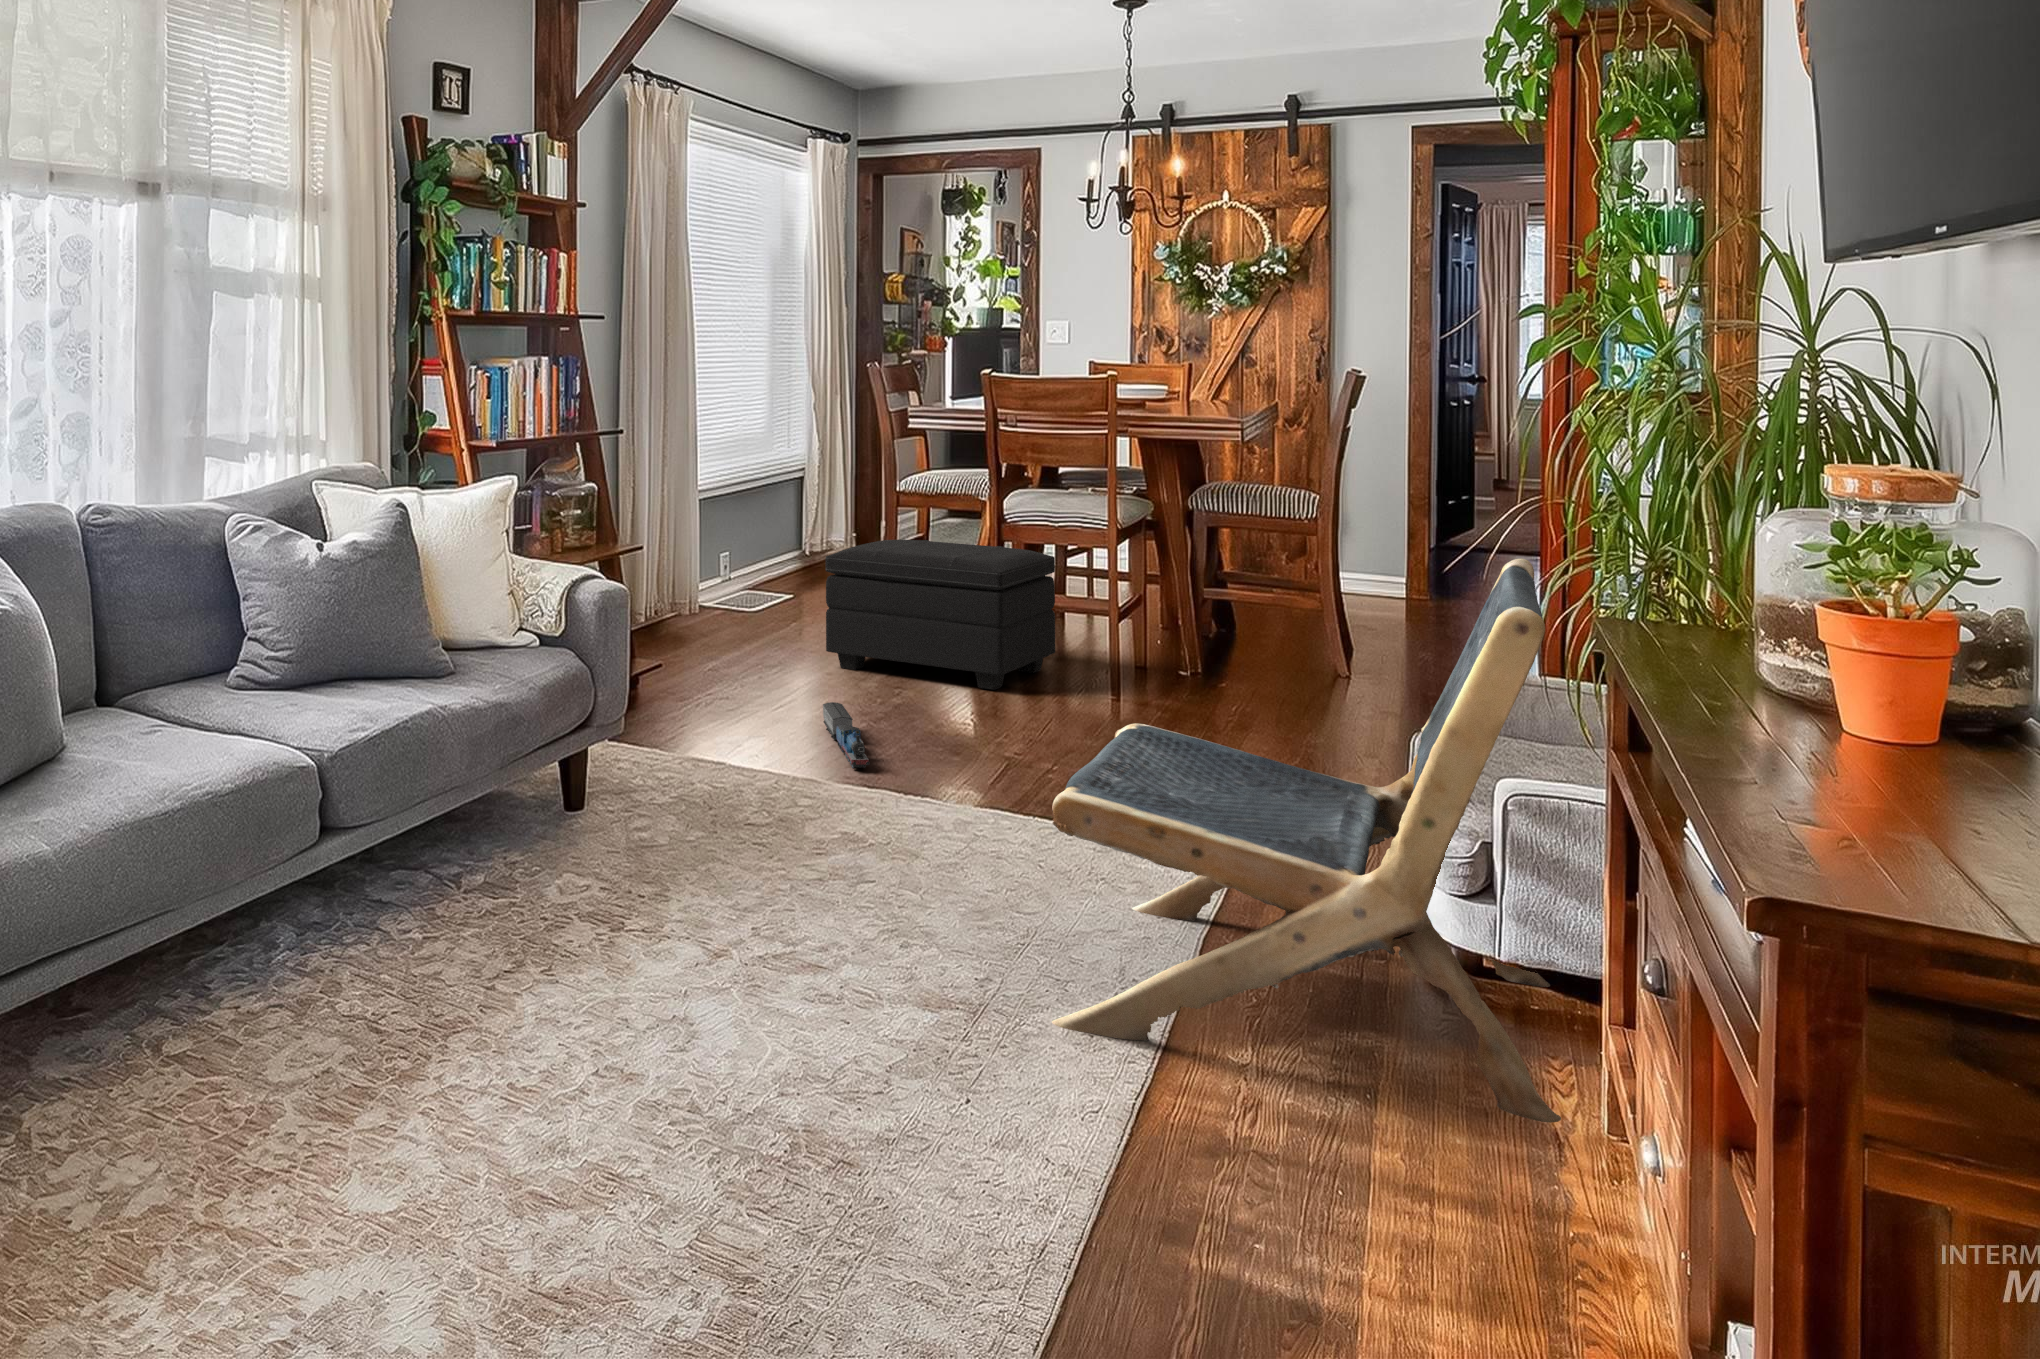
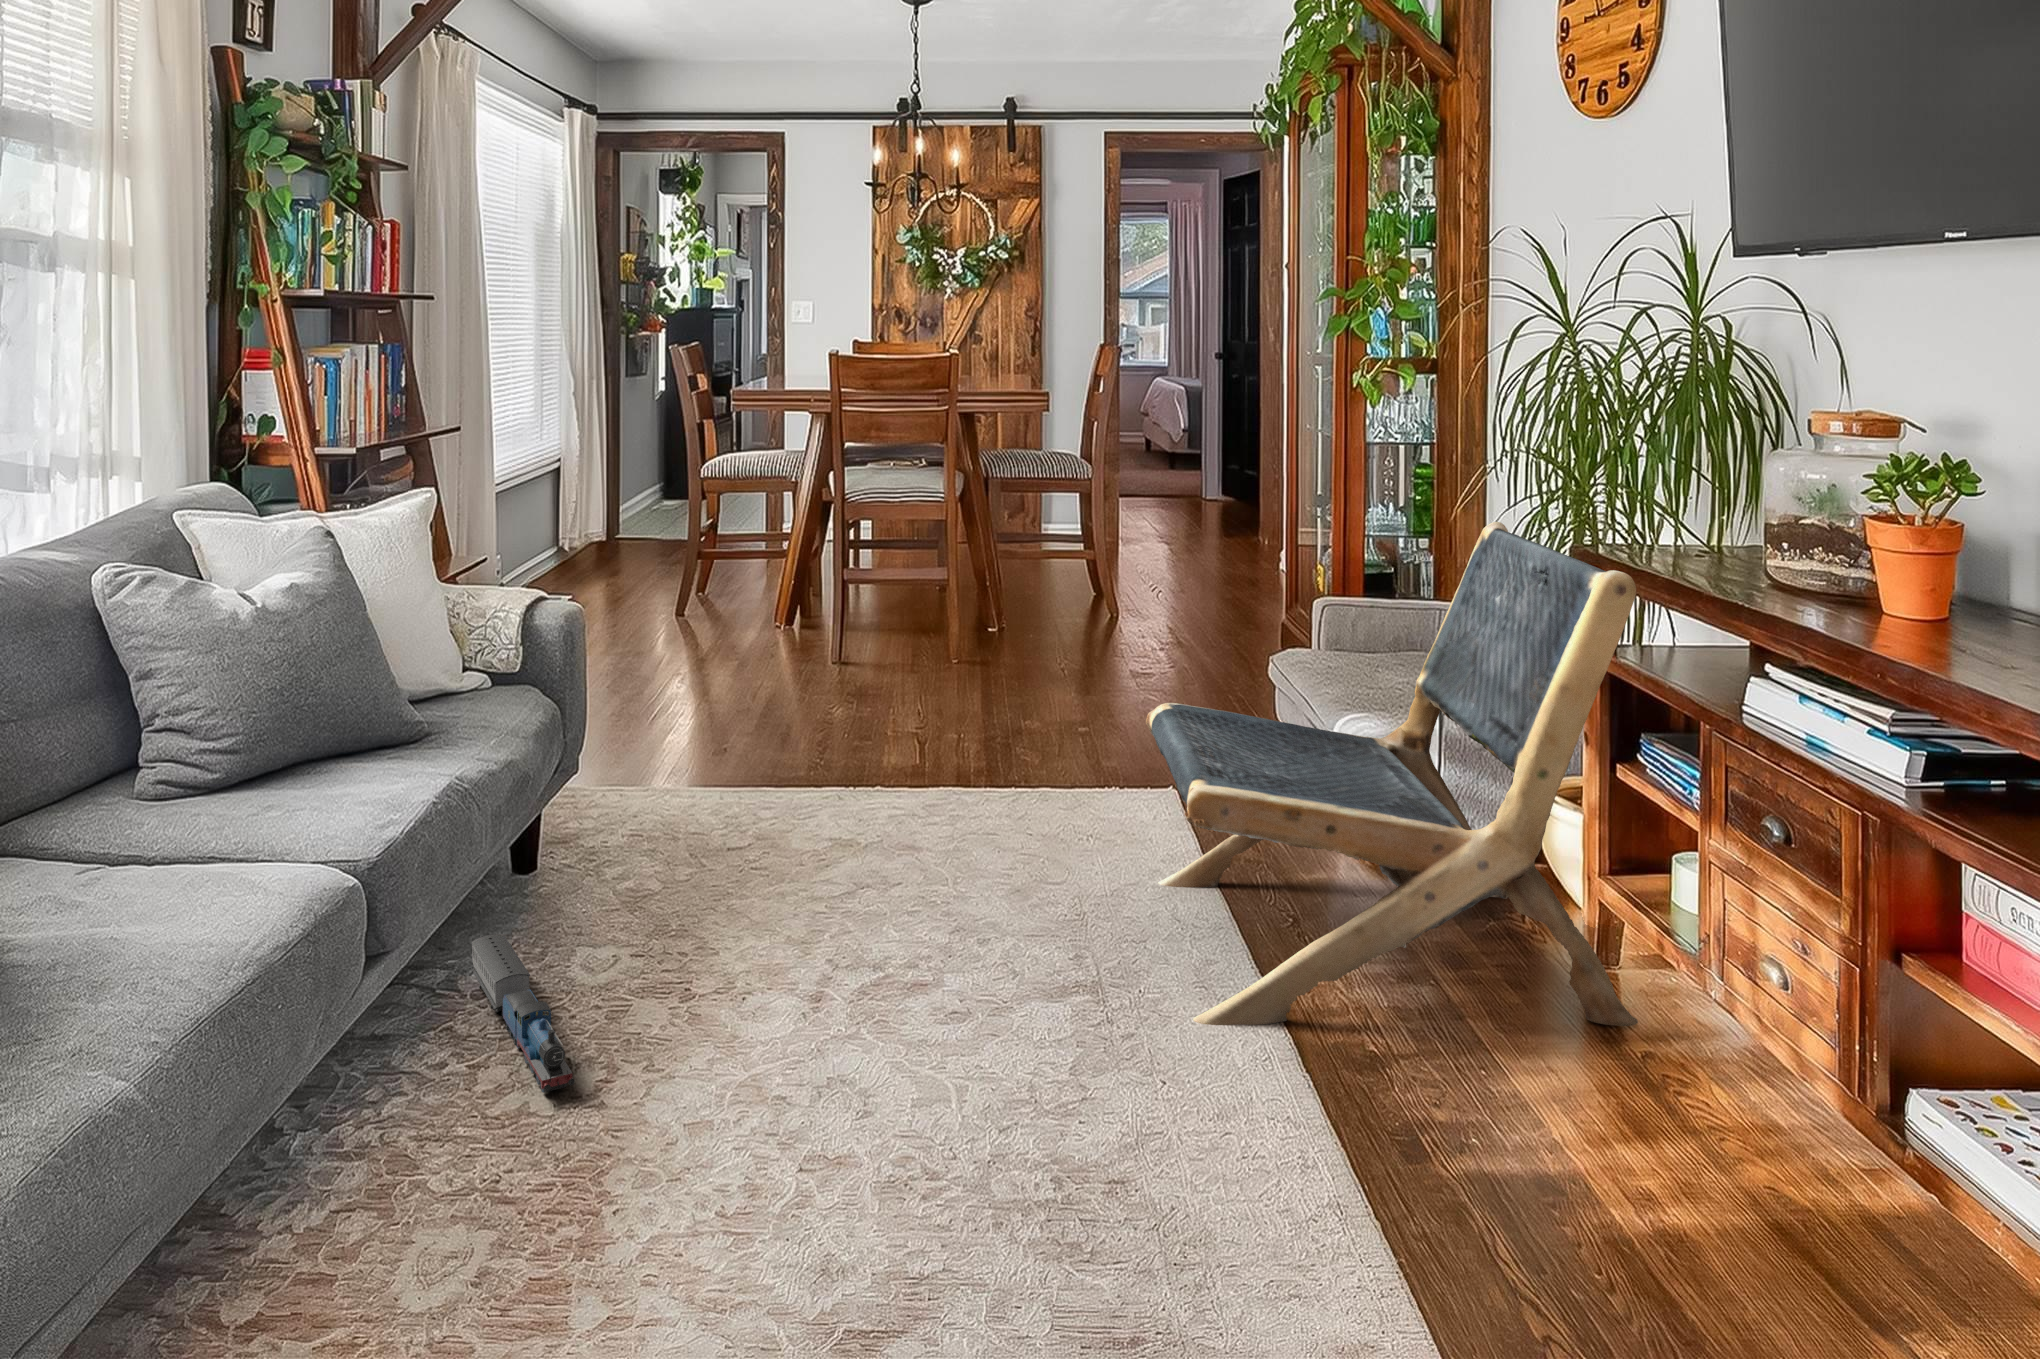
footstool: present [826,539,1055,690] -> none [671,528,891,673]
toy train: present [823,702,870,769] -> present [471,934,575,1093]

